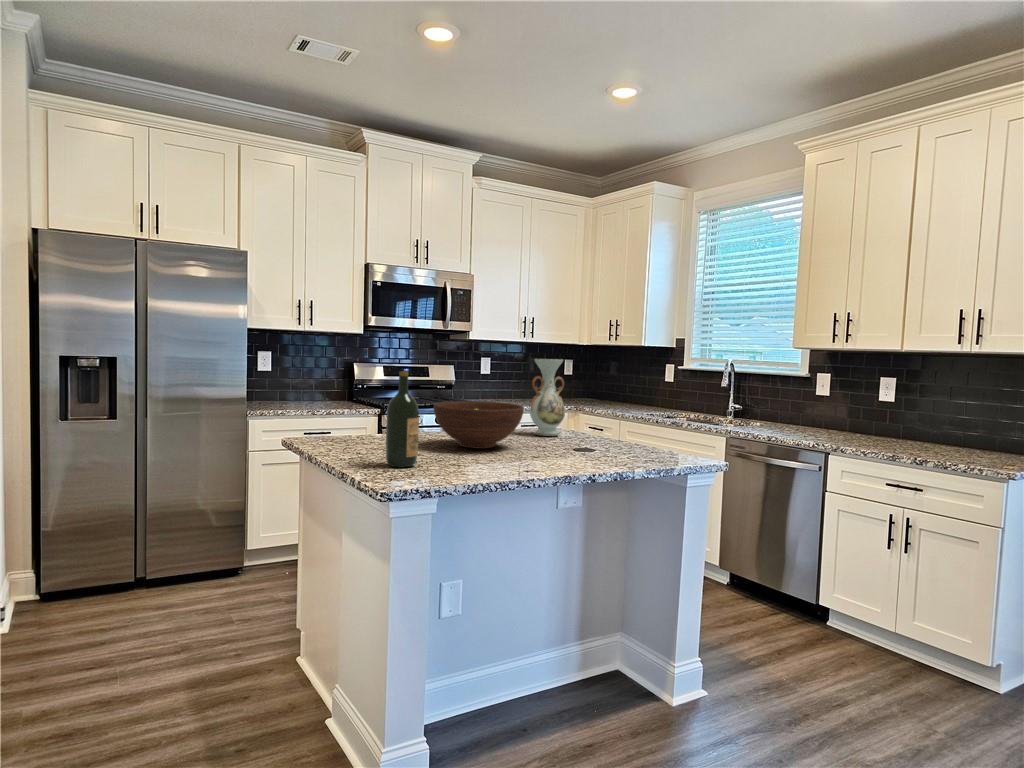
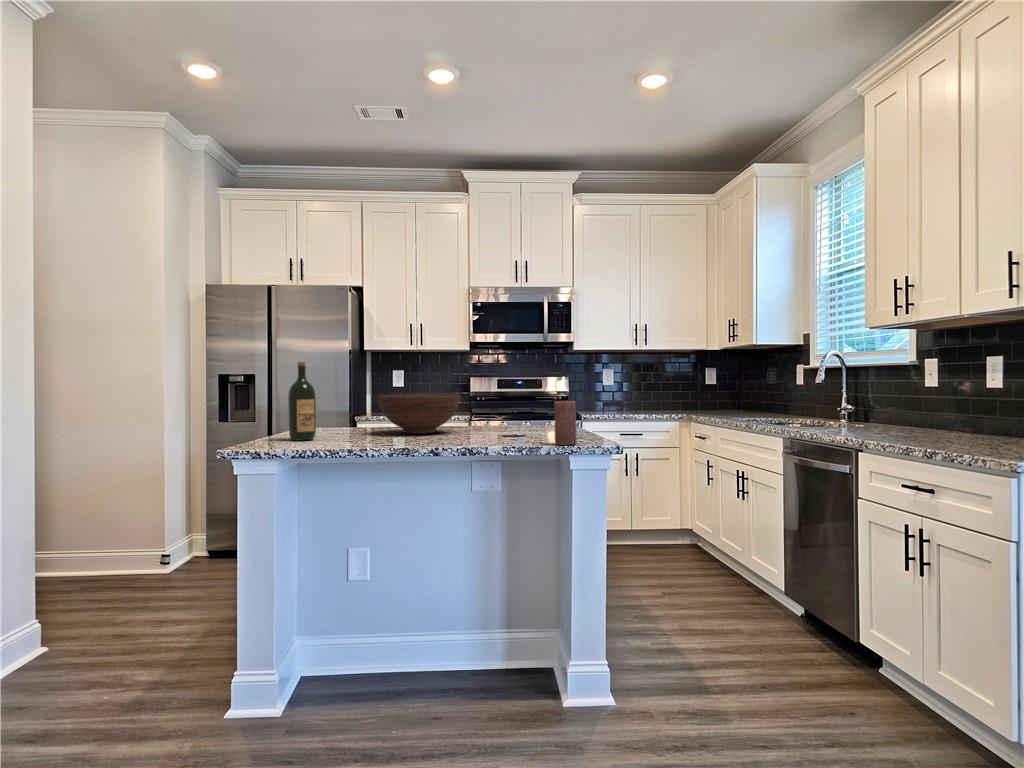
vase: present [530,359,565,436] -> none [507,353,545,428]
candle: none [674,419,697,463] -> present [554,401,577,445]

